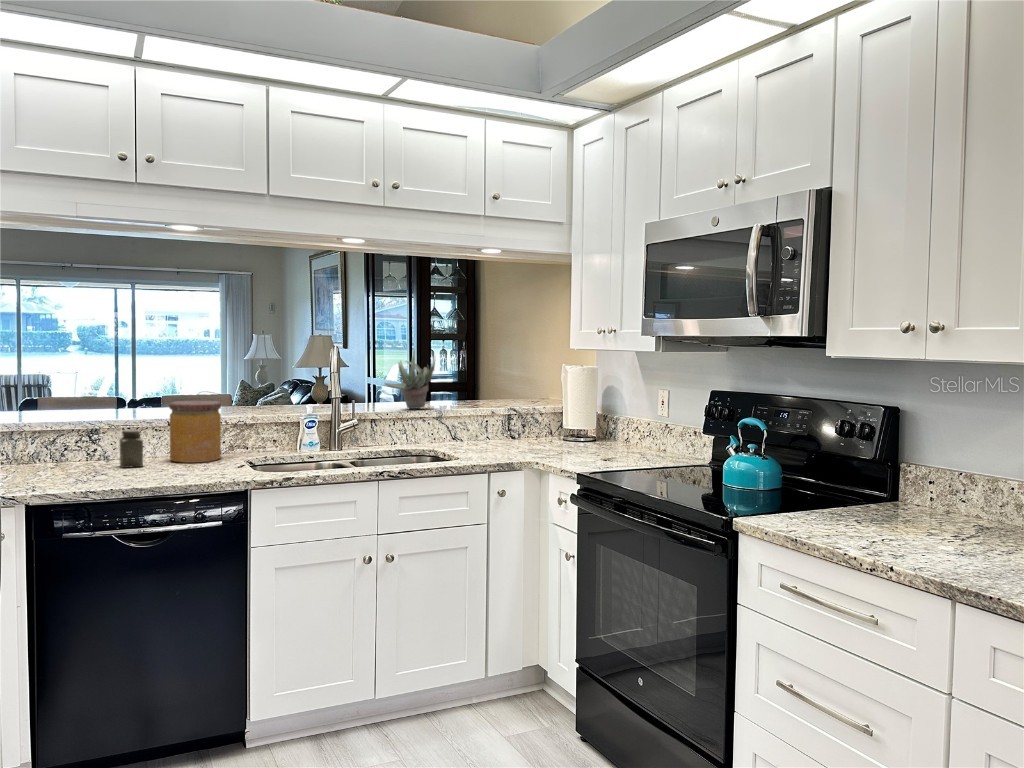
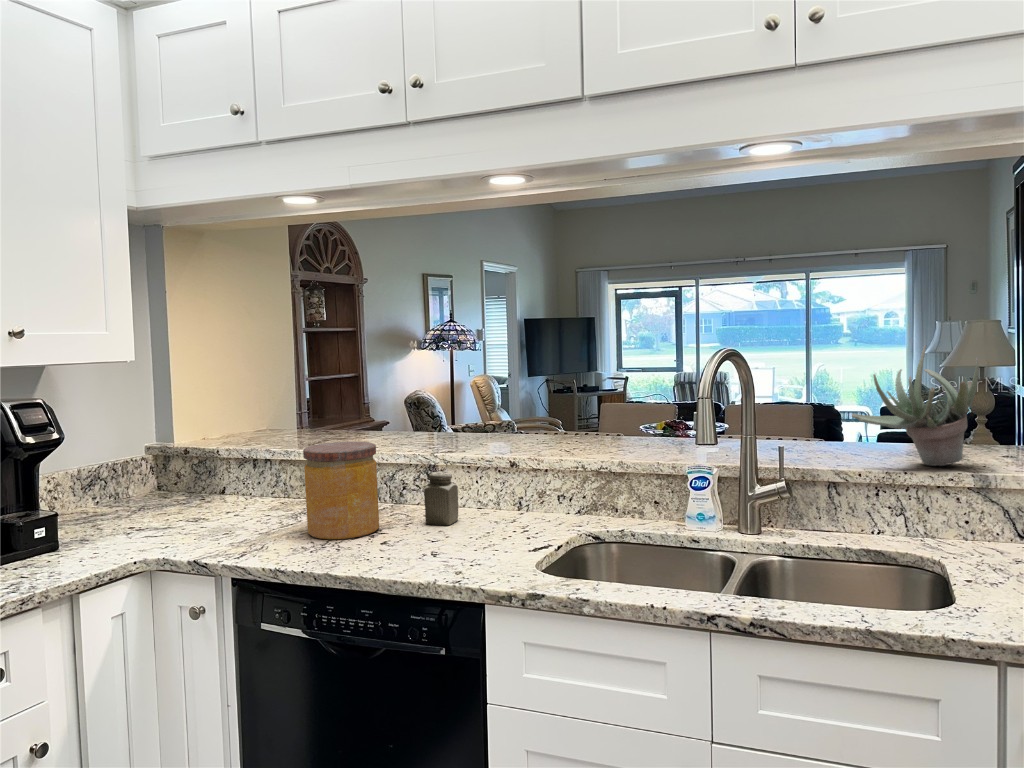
jar: present [169,401,221,463] -> present [303,441,379,539]

